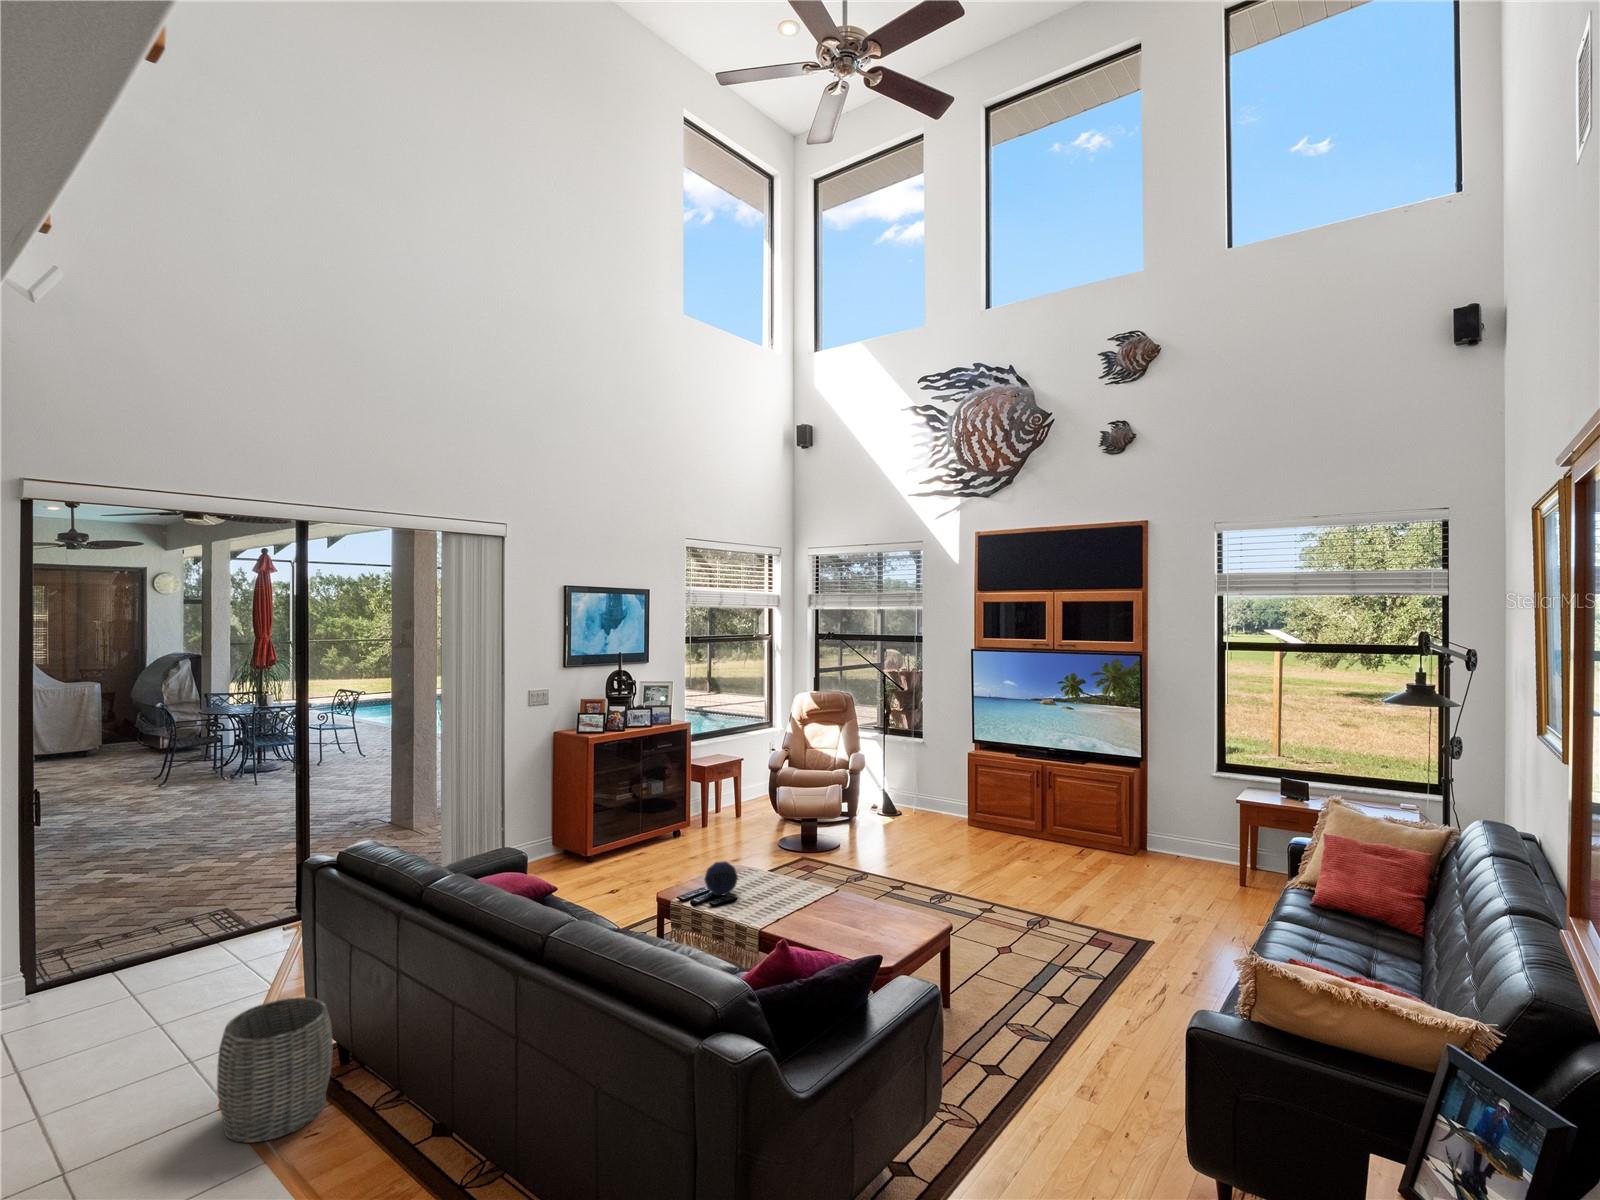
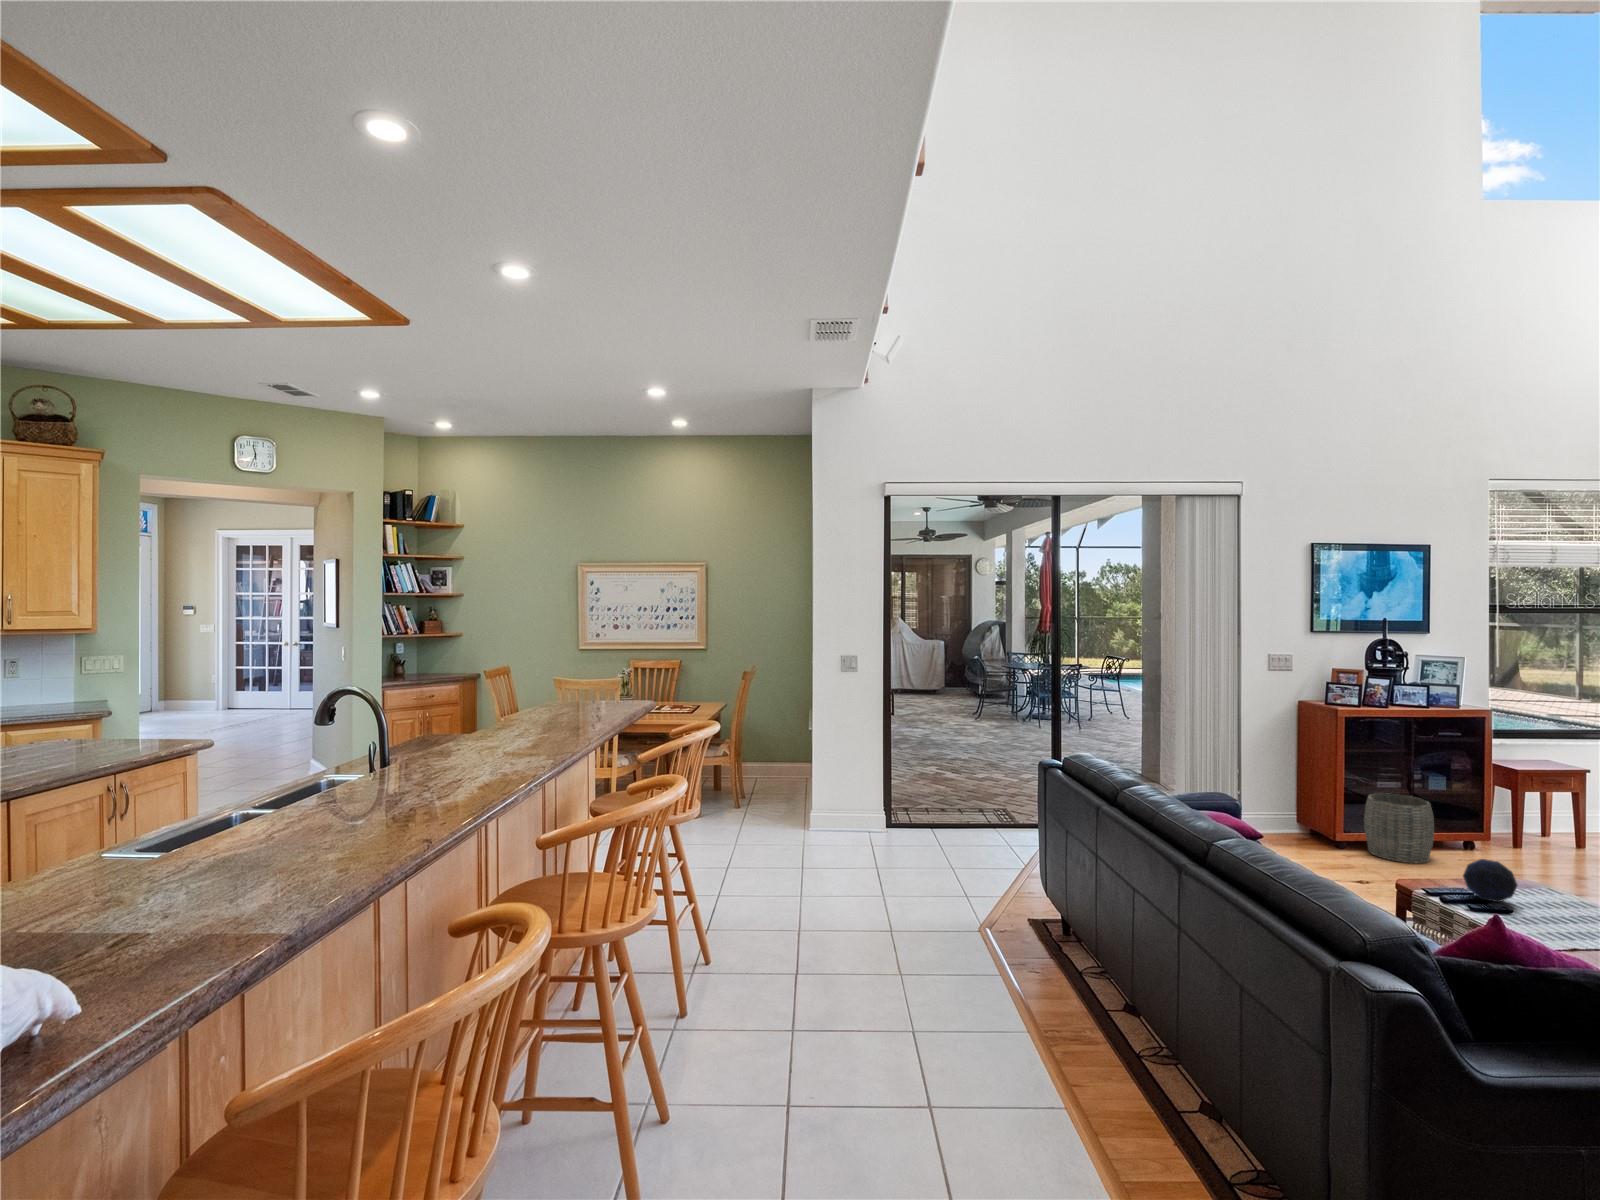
woven basket: present [217,997,333,1142] -> present [1364,793,1434,863]

